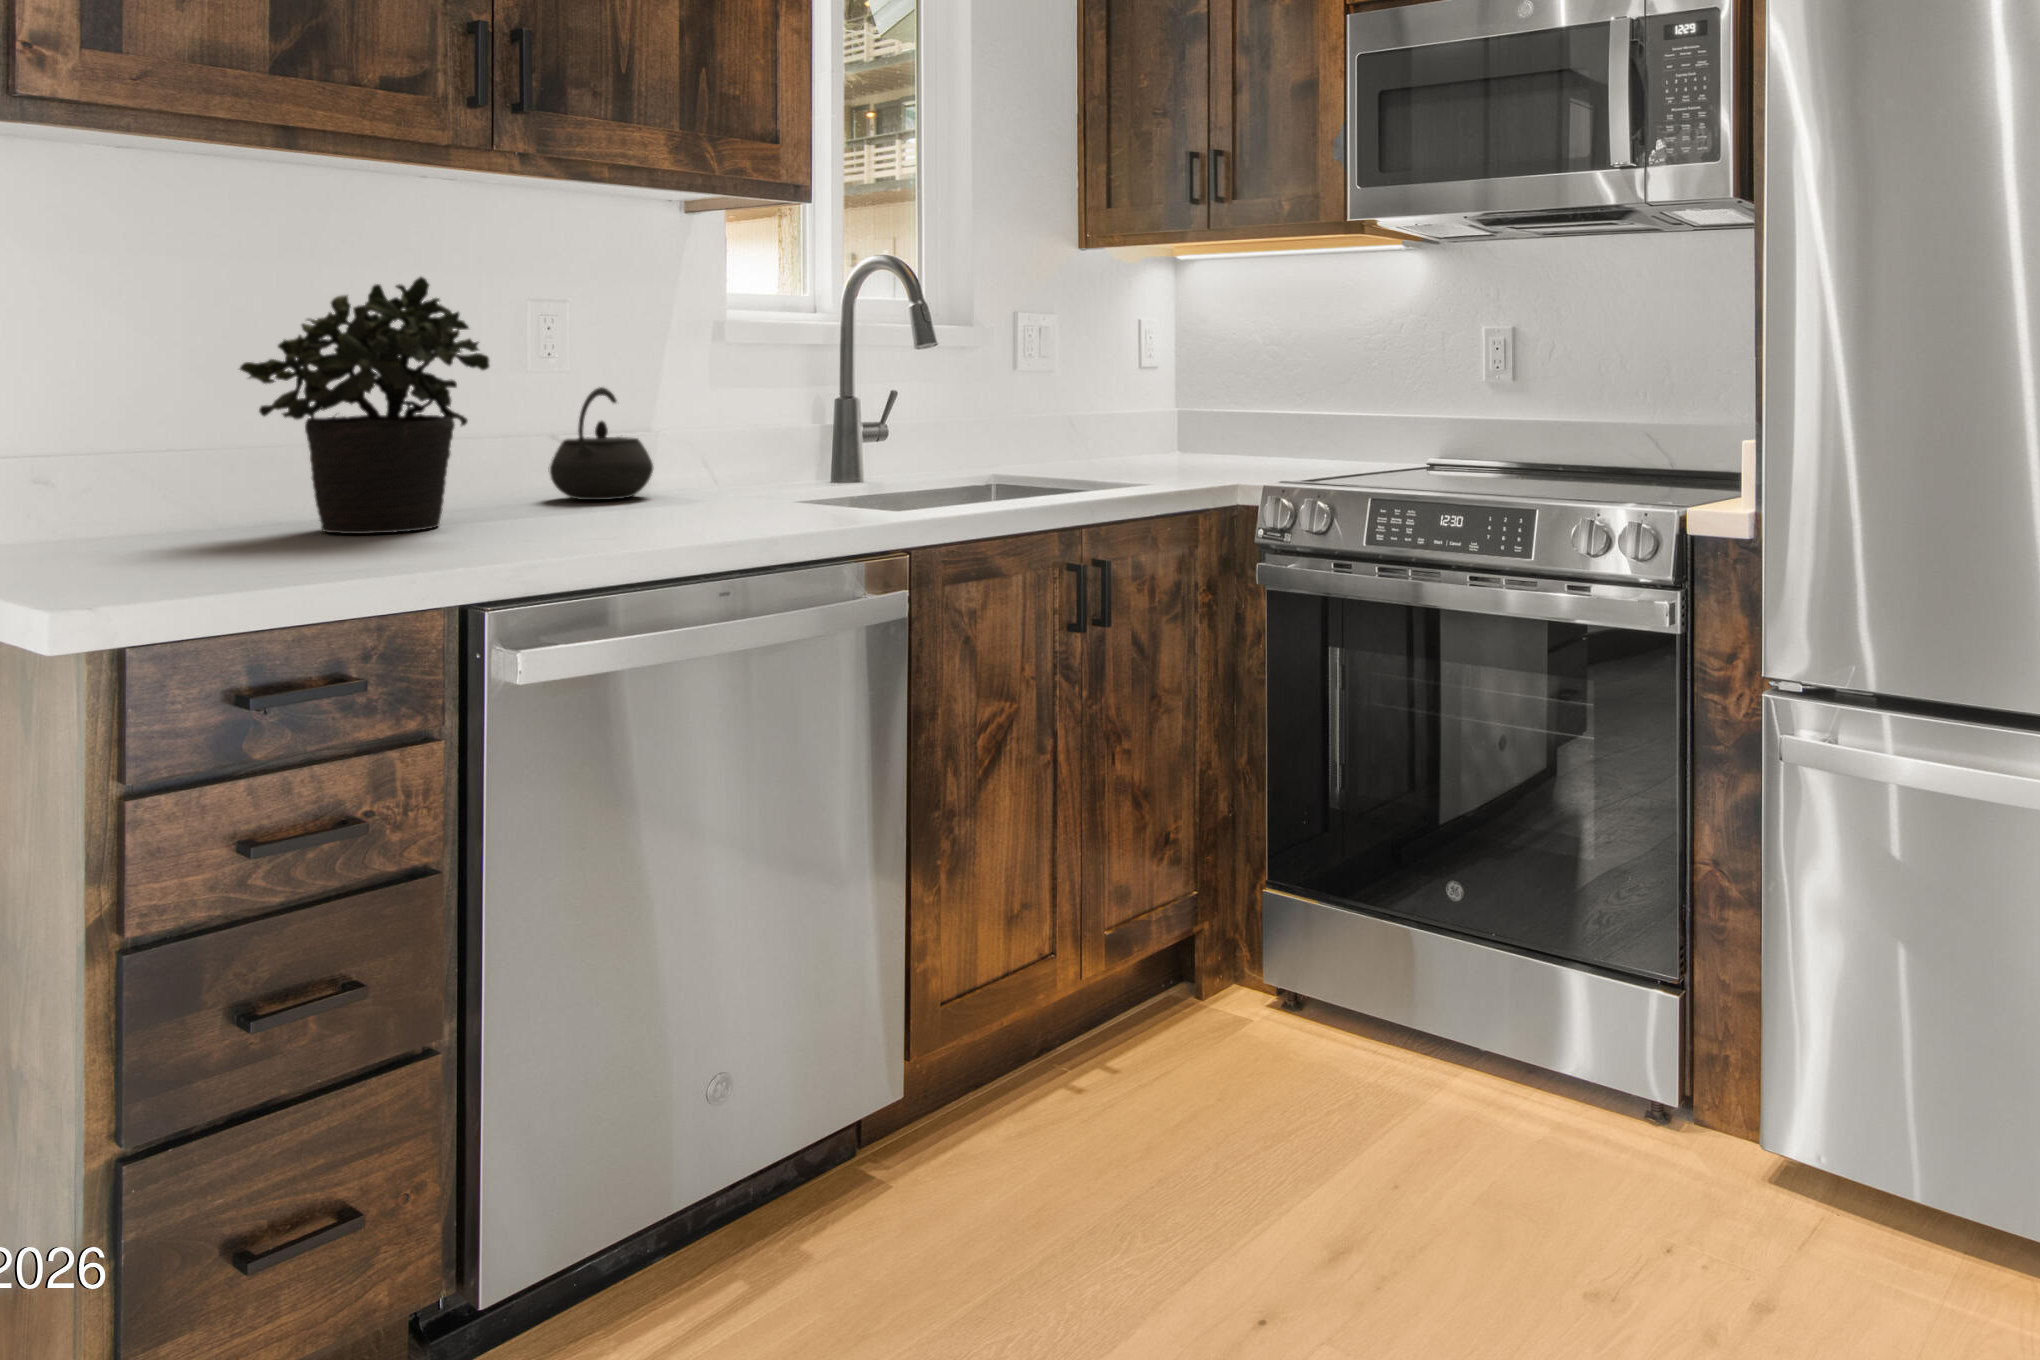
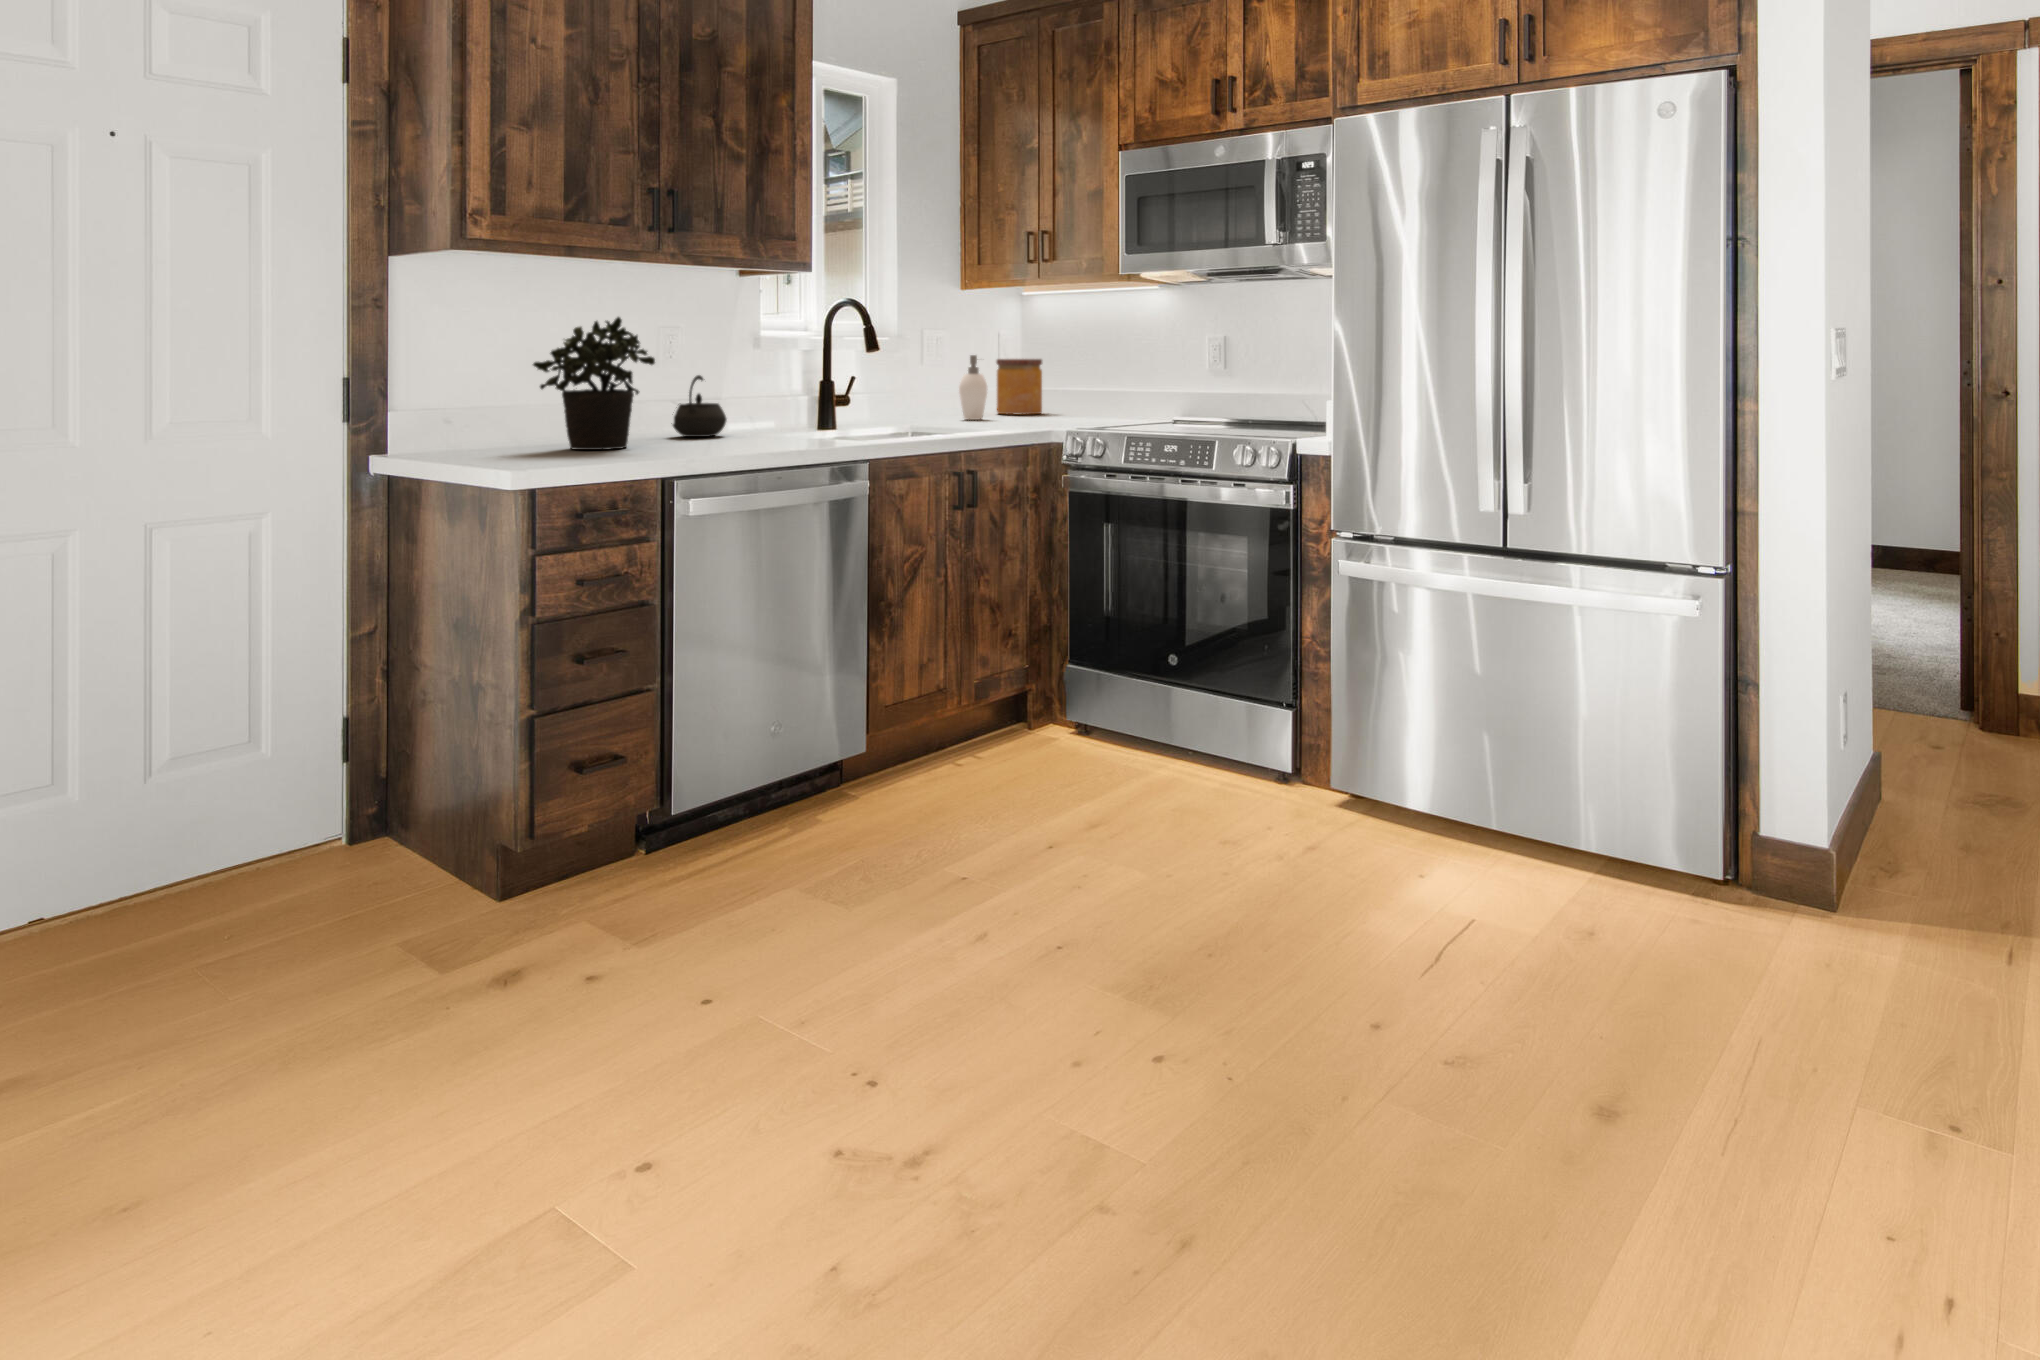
soap dispenser: none [1070,354,1117,461] -> present [959,355,987,420]
jar: none [1130,360,1204,451] -> present [996,359,1042,415]

